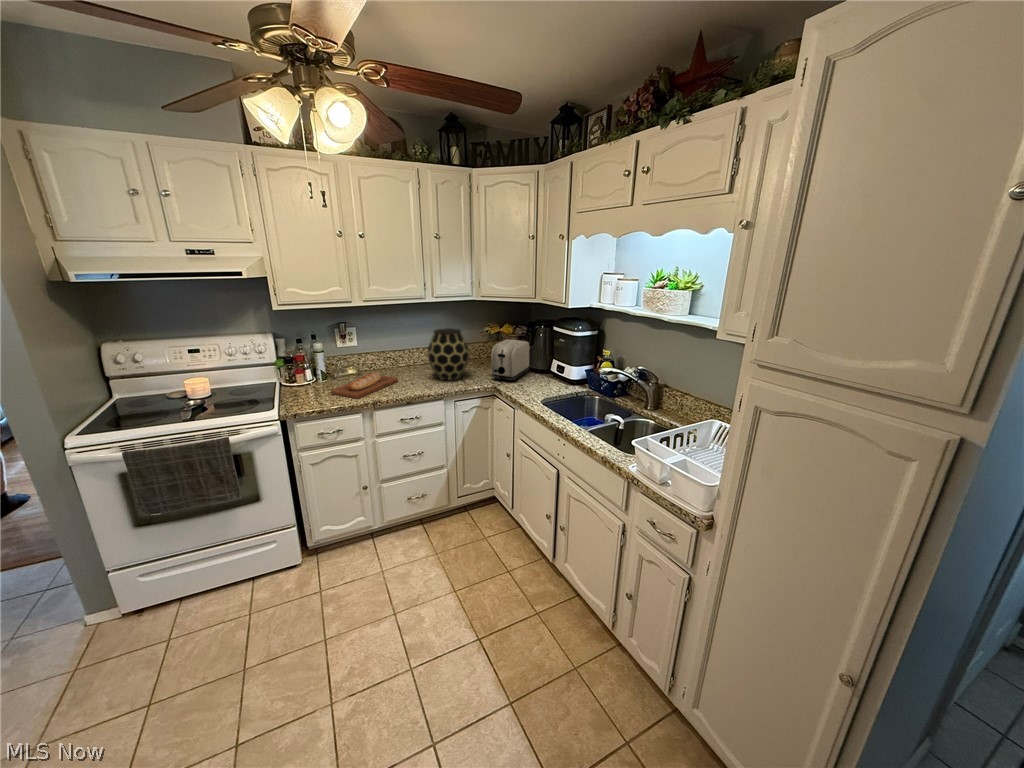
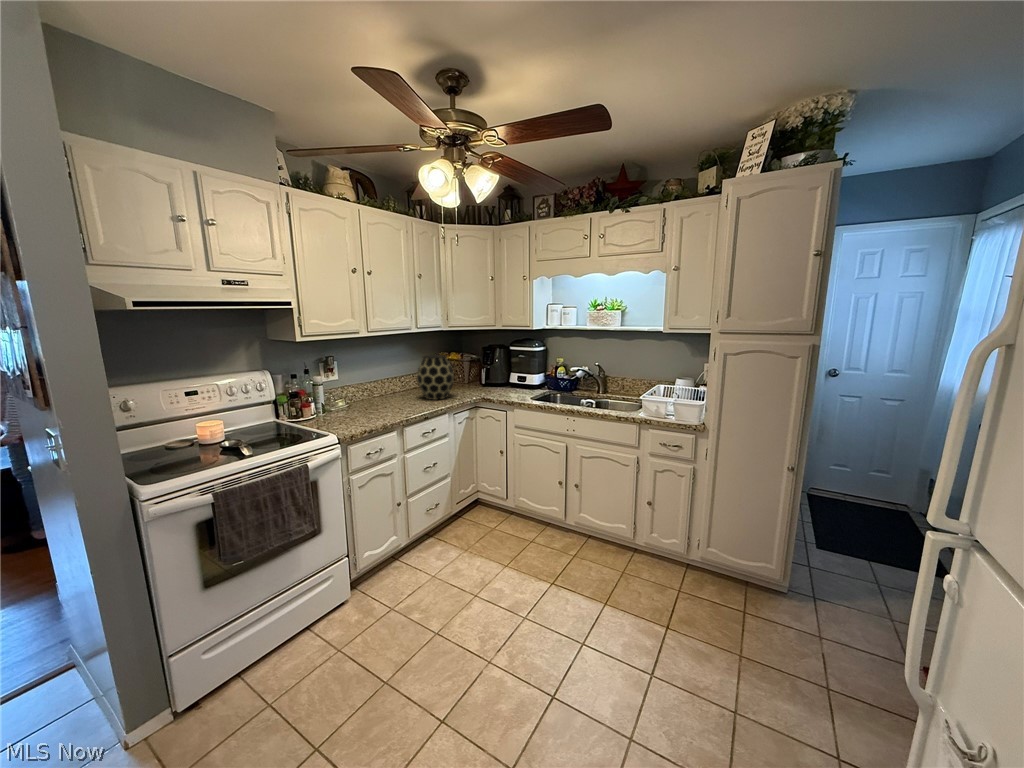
toaster: present [491,339,530,382] -> none [473,361,496,394]
bread loaf: present [331,372,398,399] -> none [355,399,399,419]

